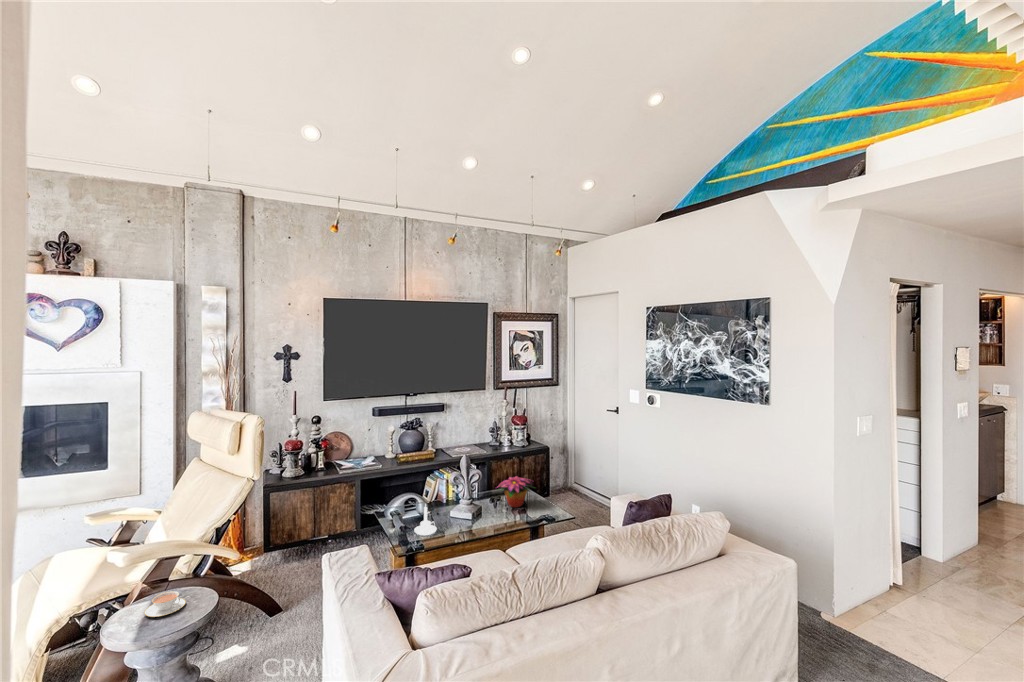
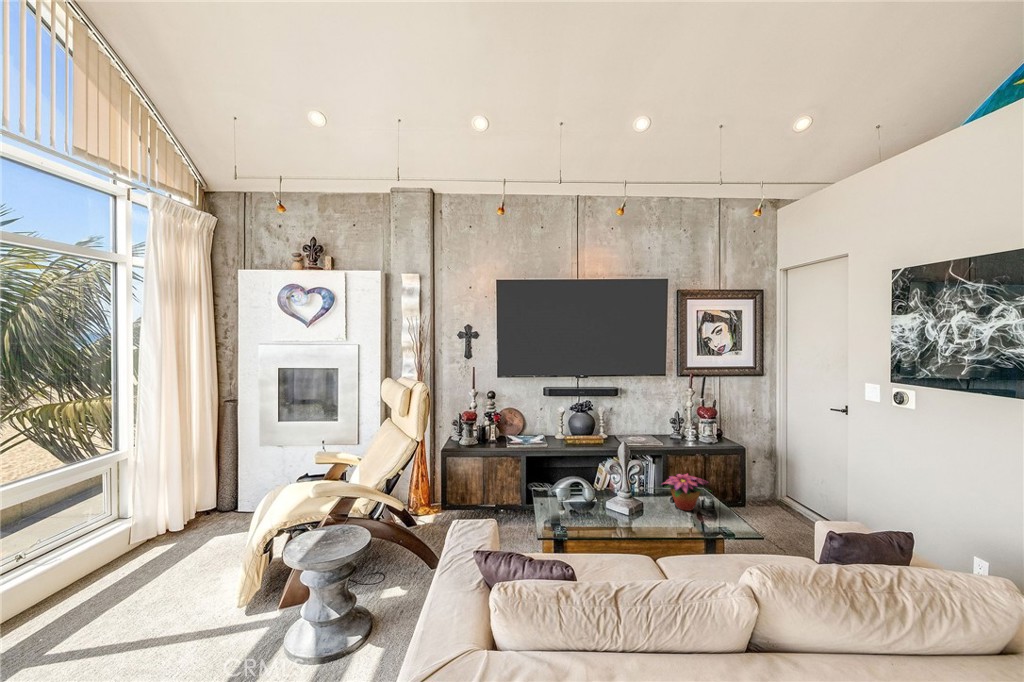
candle holder: present [414,504,437,535] -> none [560,487,584,522]
teacup: present [145,591,186,617] -> none [316,527,347,547]

